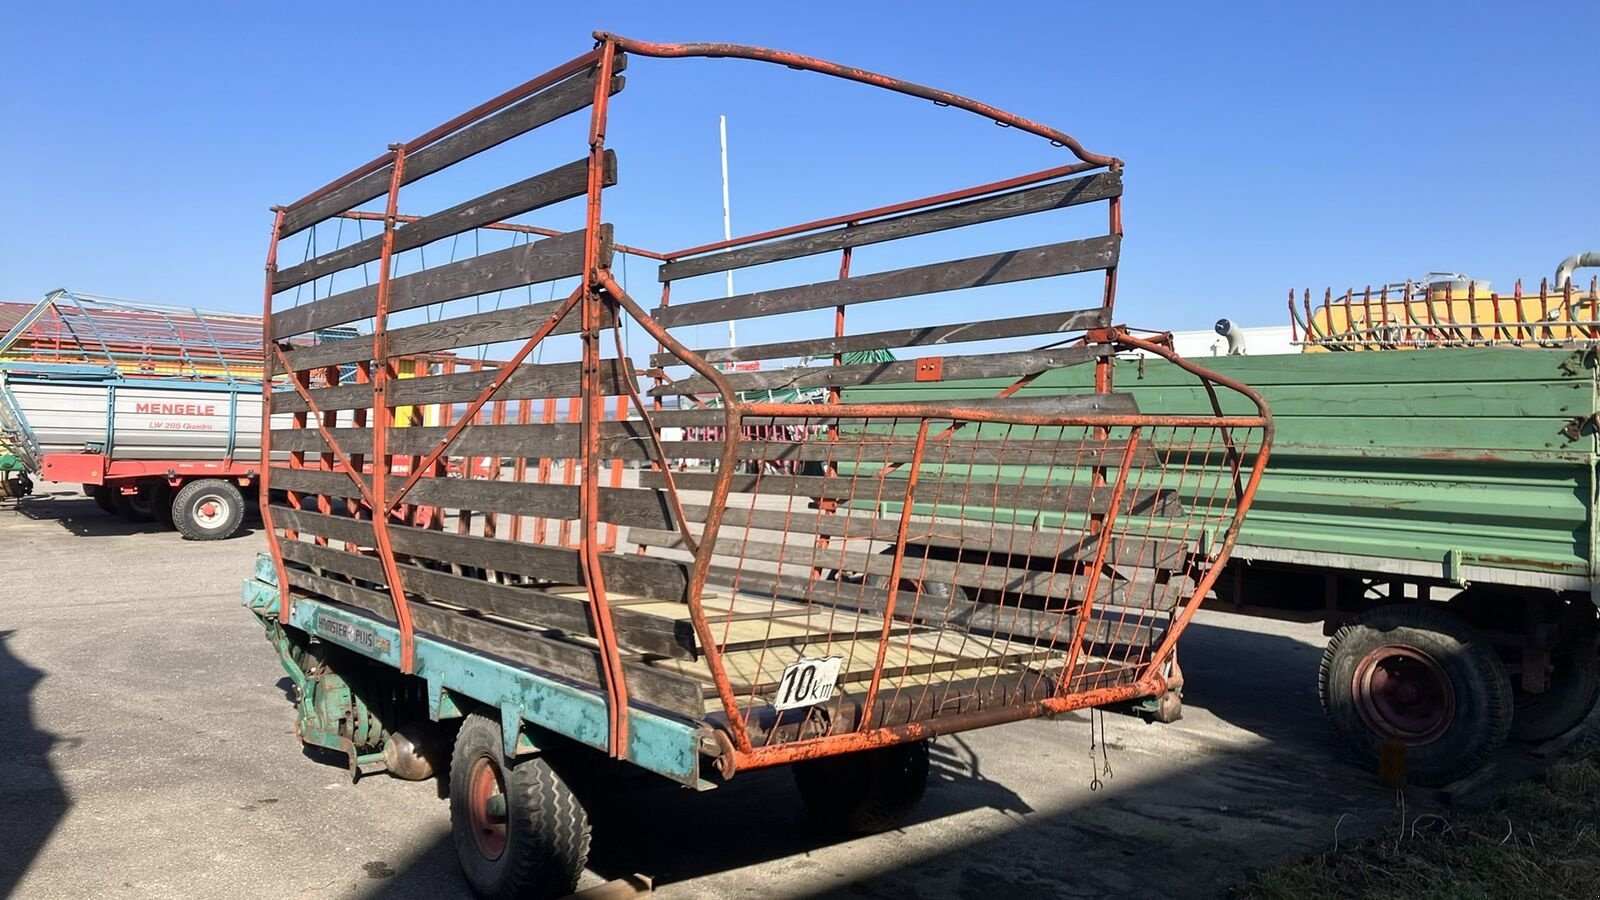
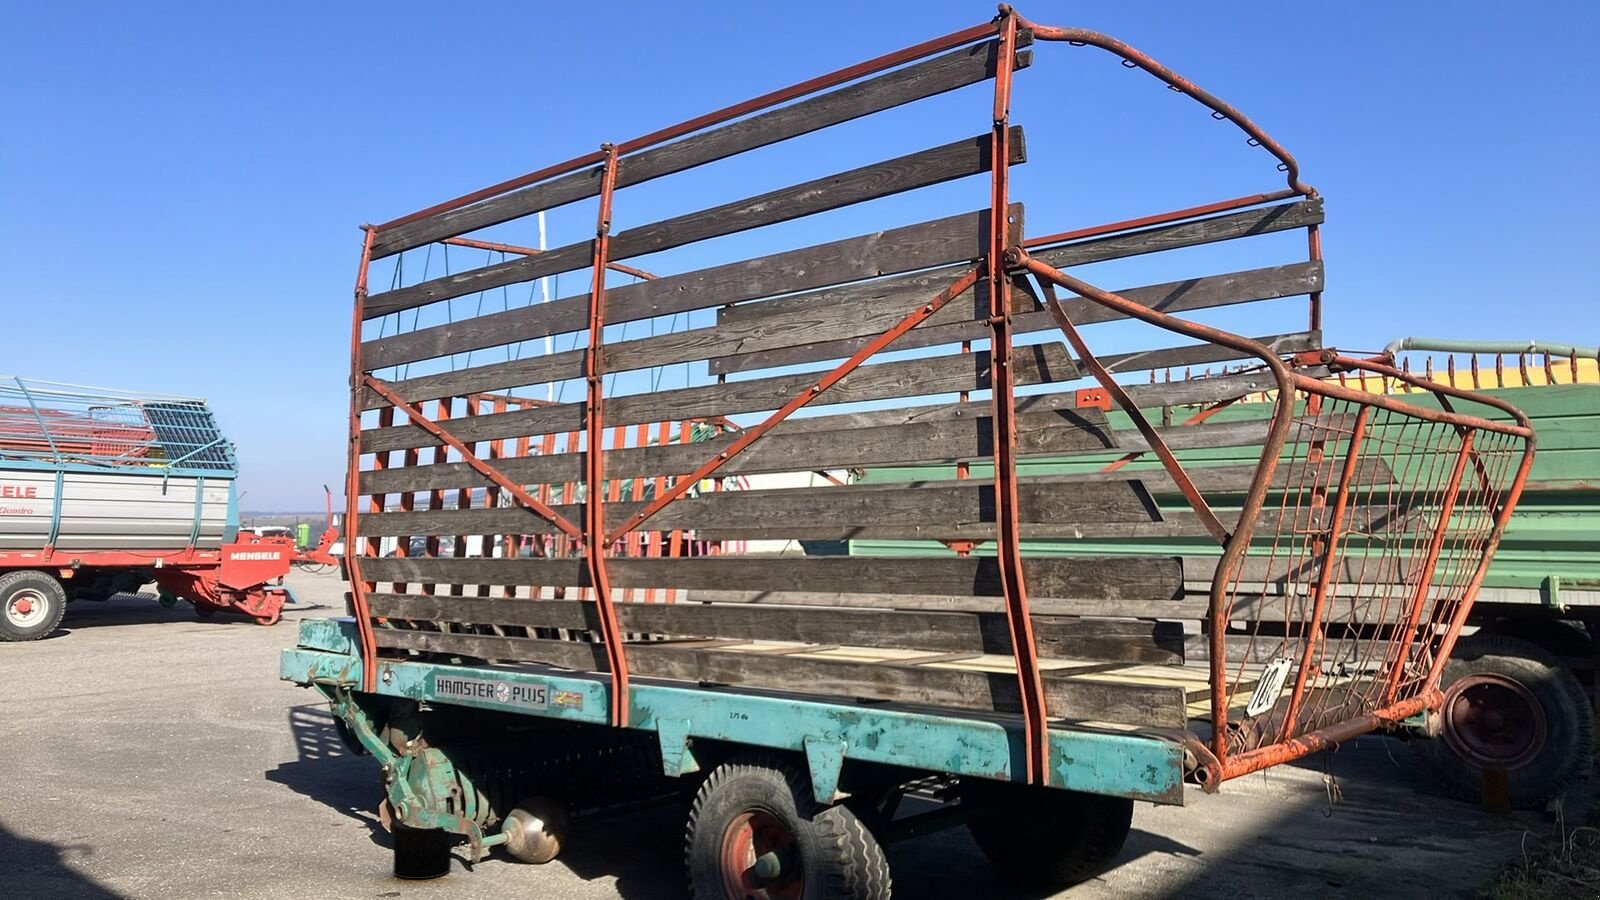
planter: none [298,733,349,785] -> present [393,821,452,879]

